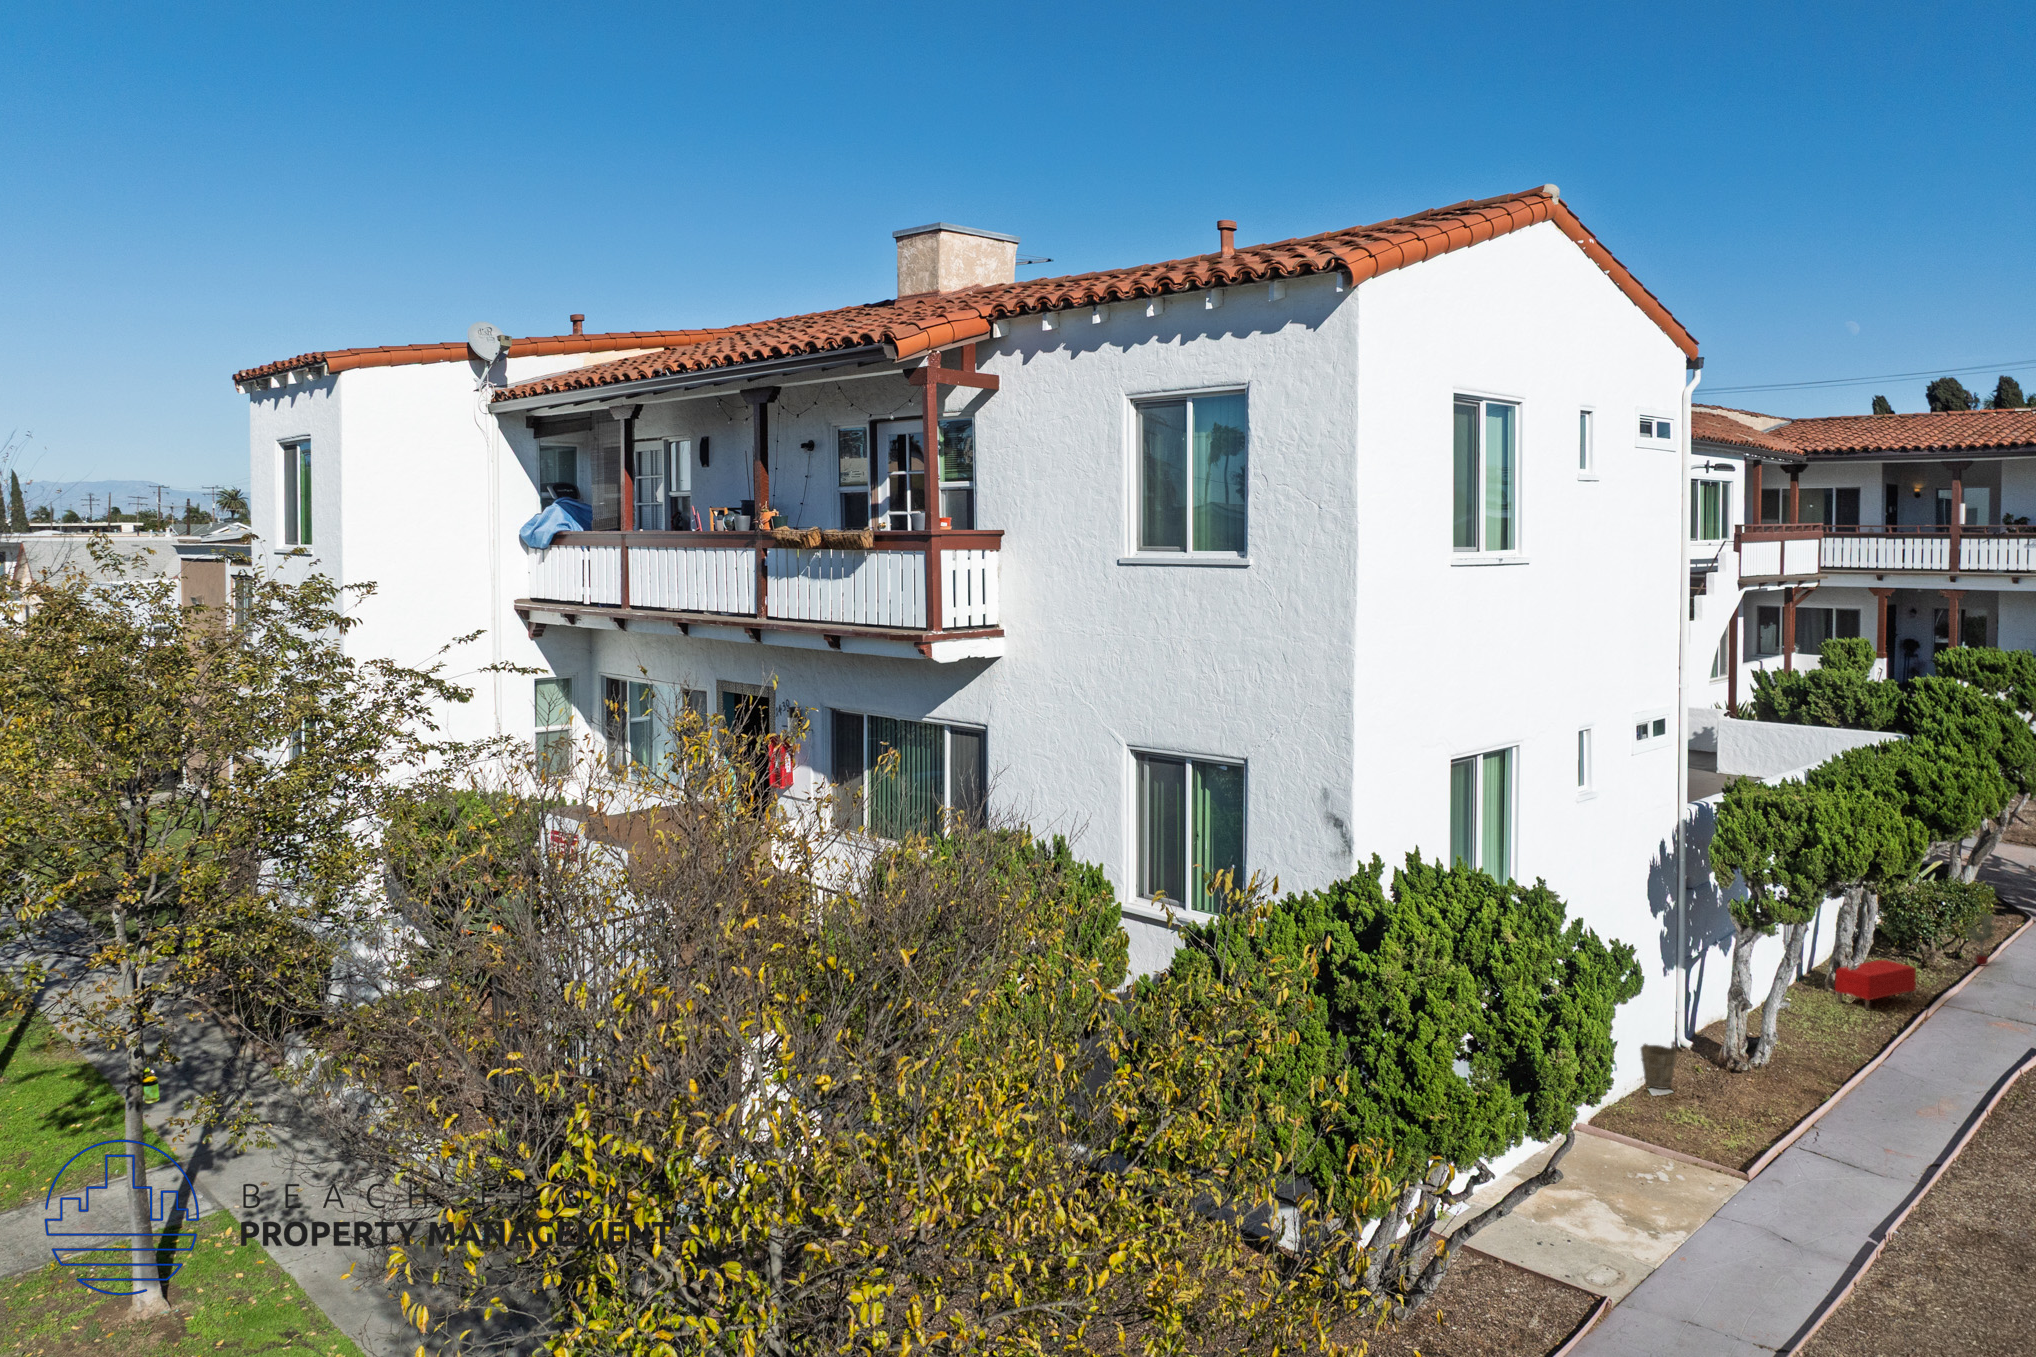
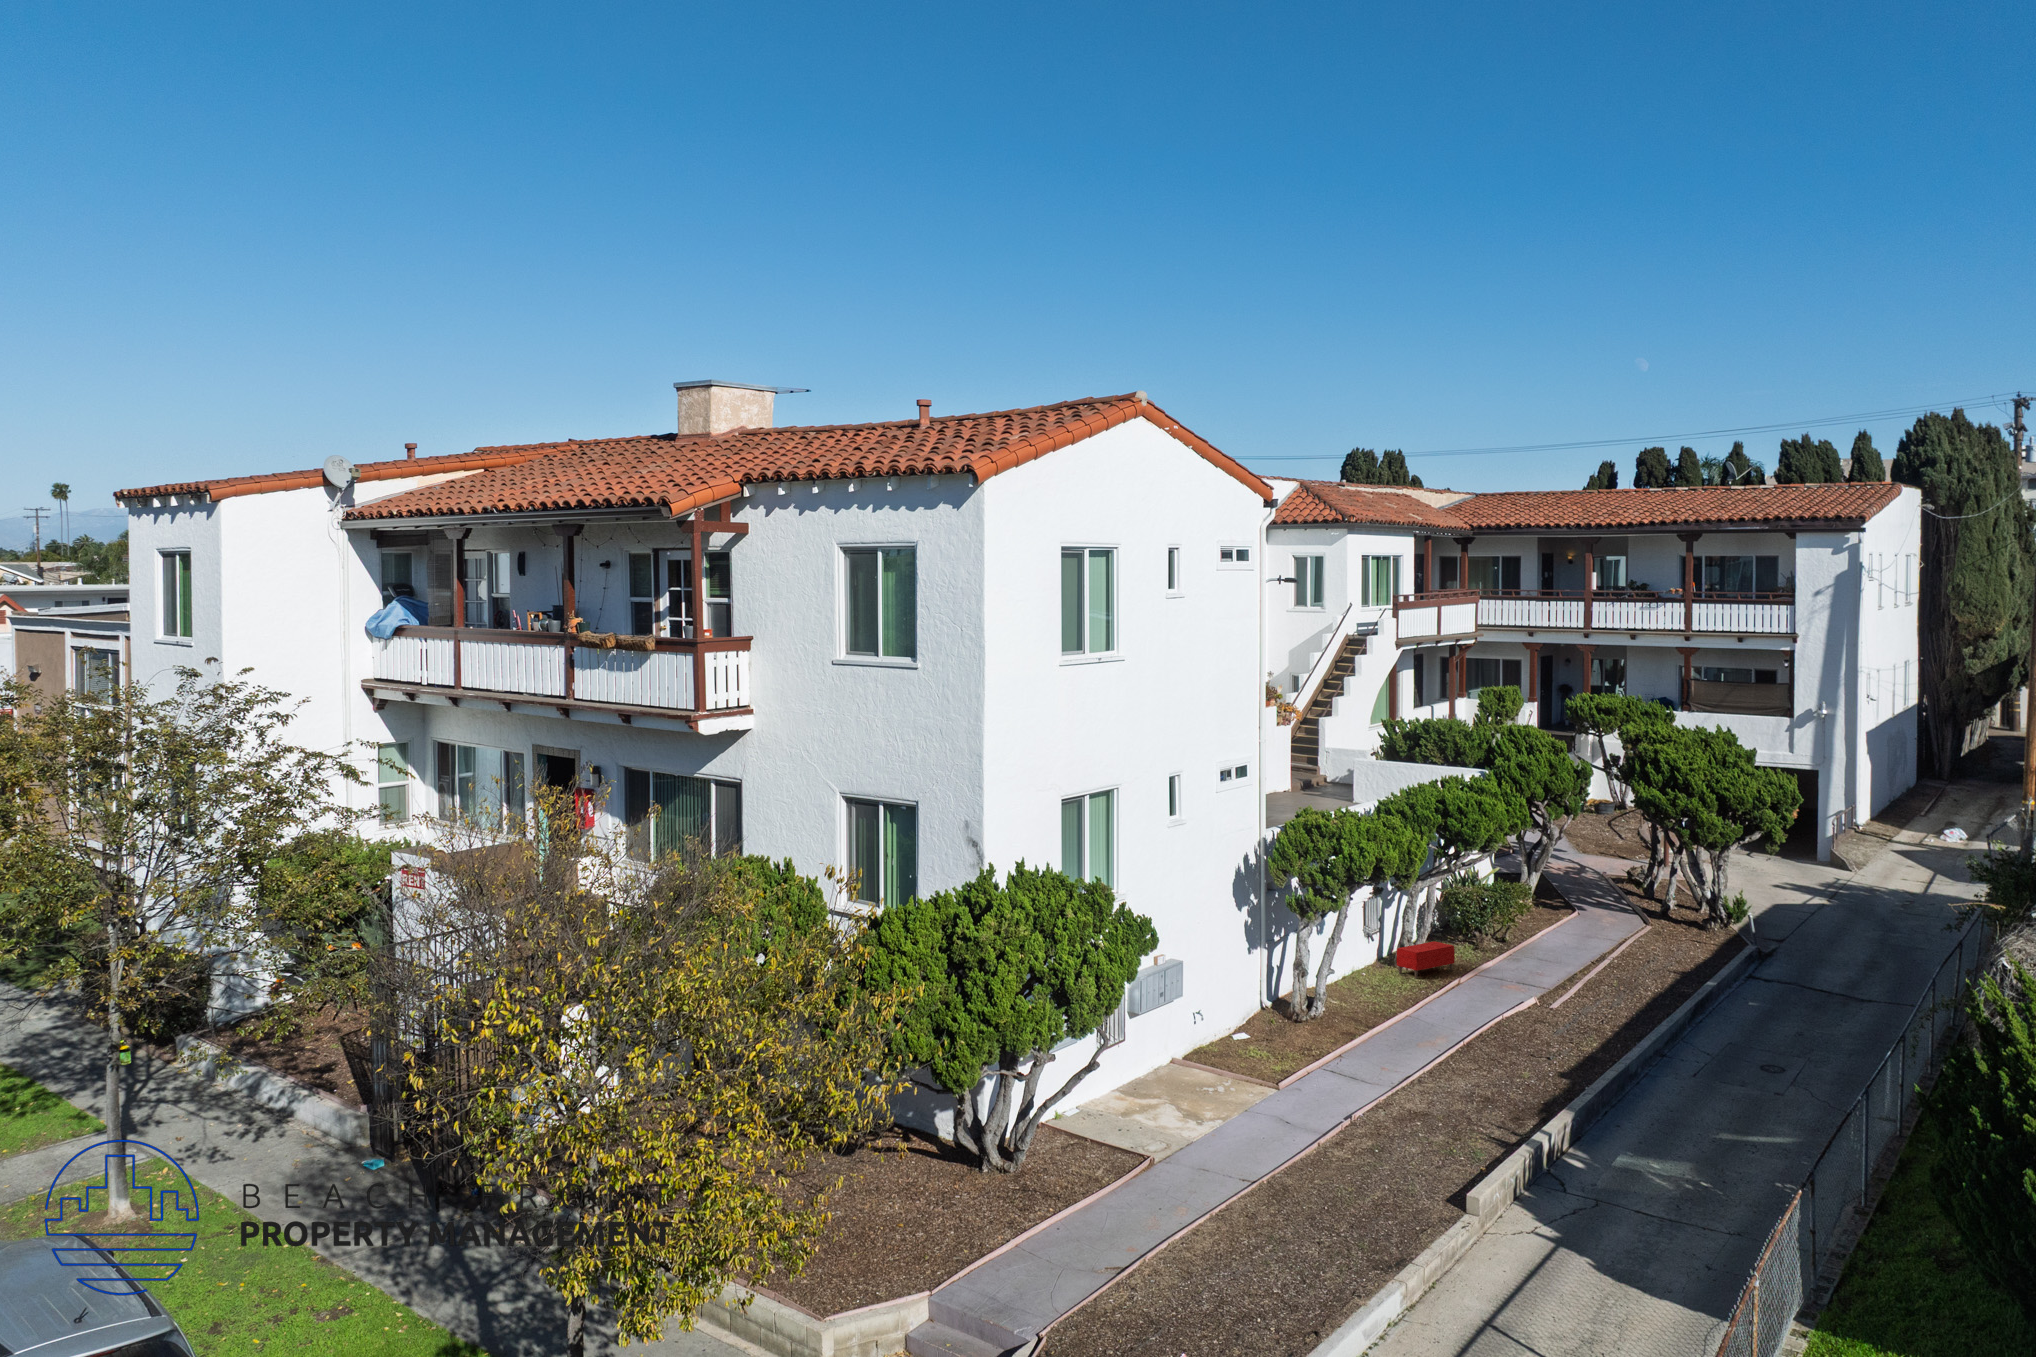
potted tree: present [1965,913,1996,966] -> none [1506,903,1531,946]
bucket: present [1641,1041,1677,1089] -> none [1227,999,1251,1033]

